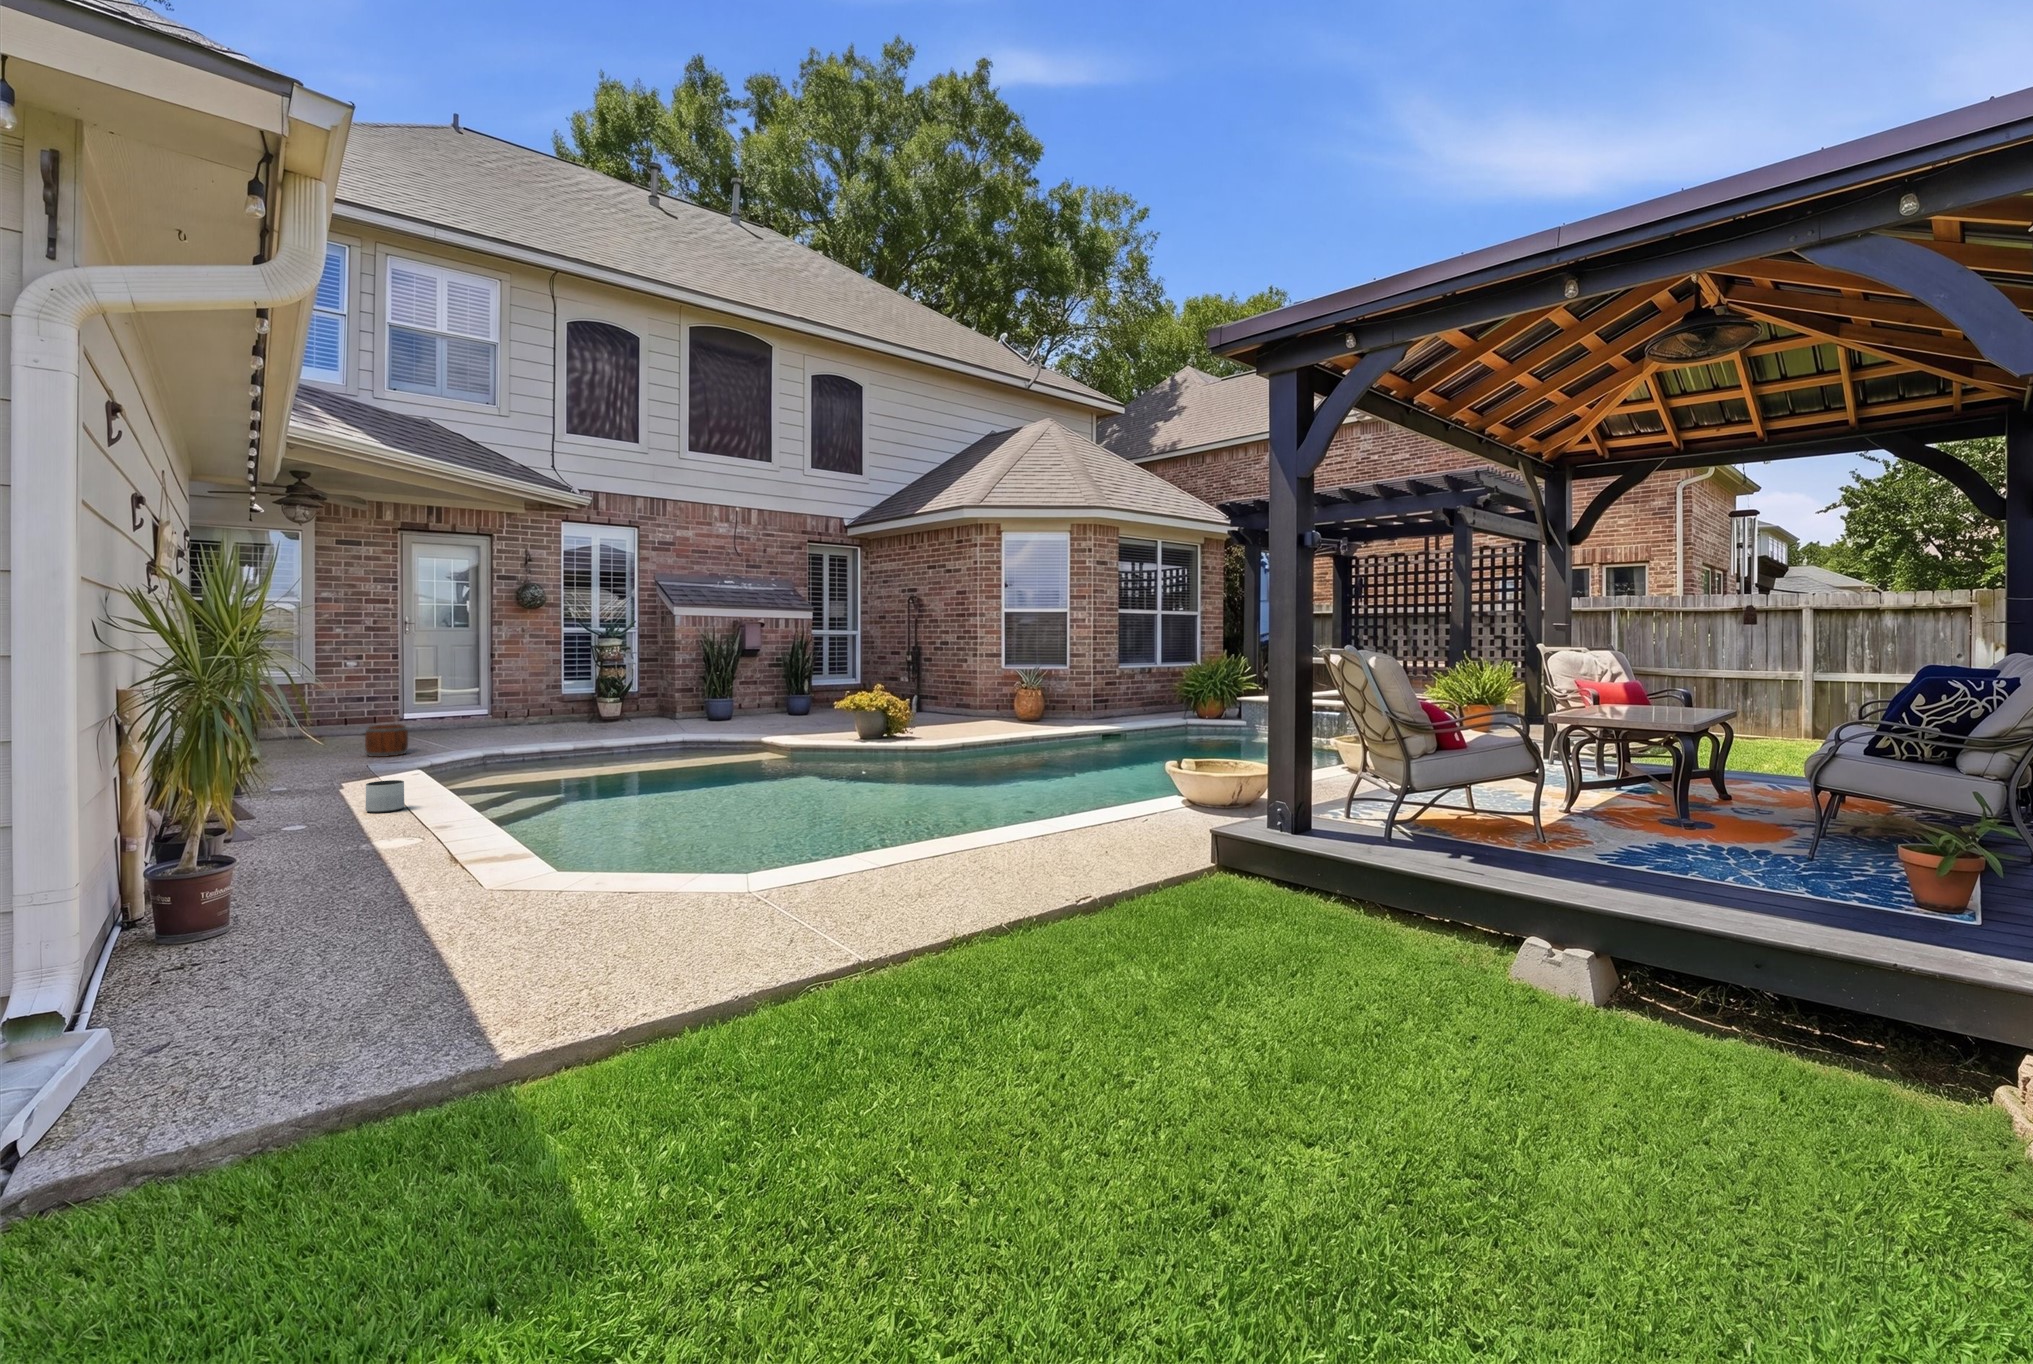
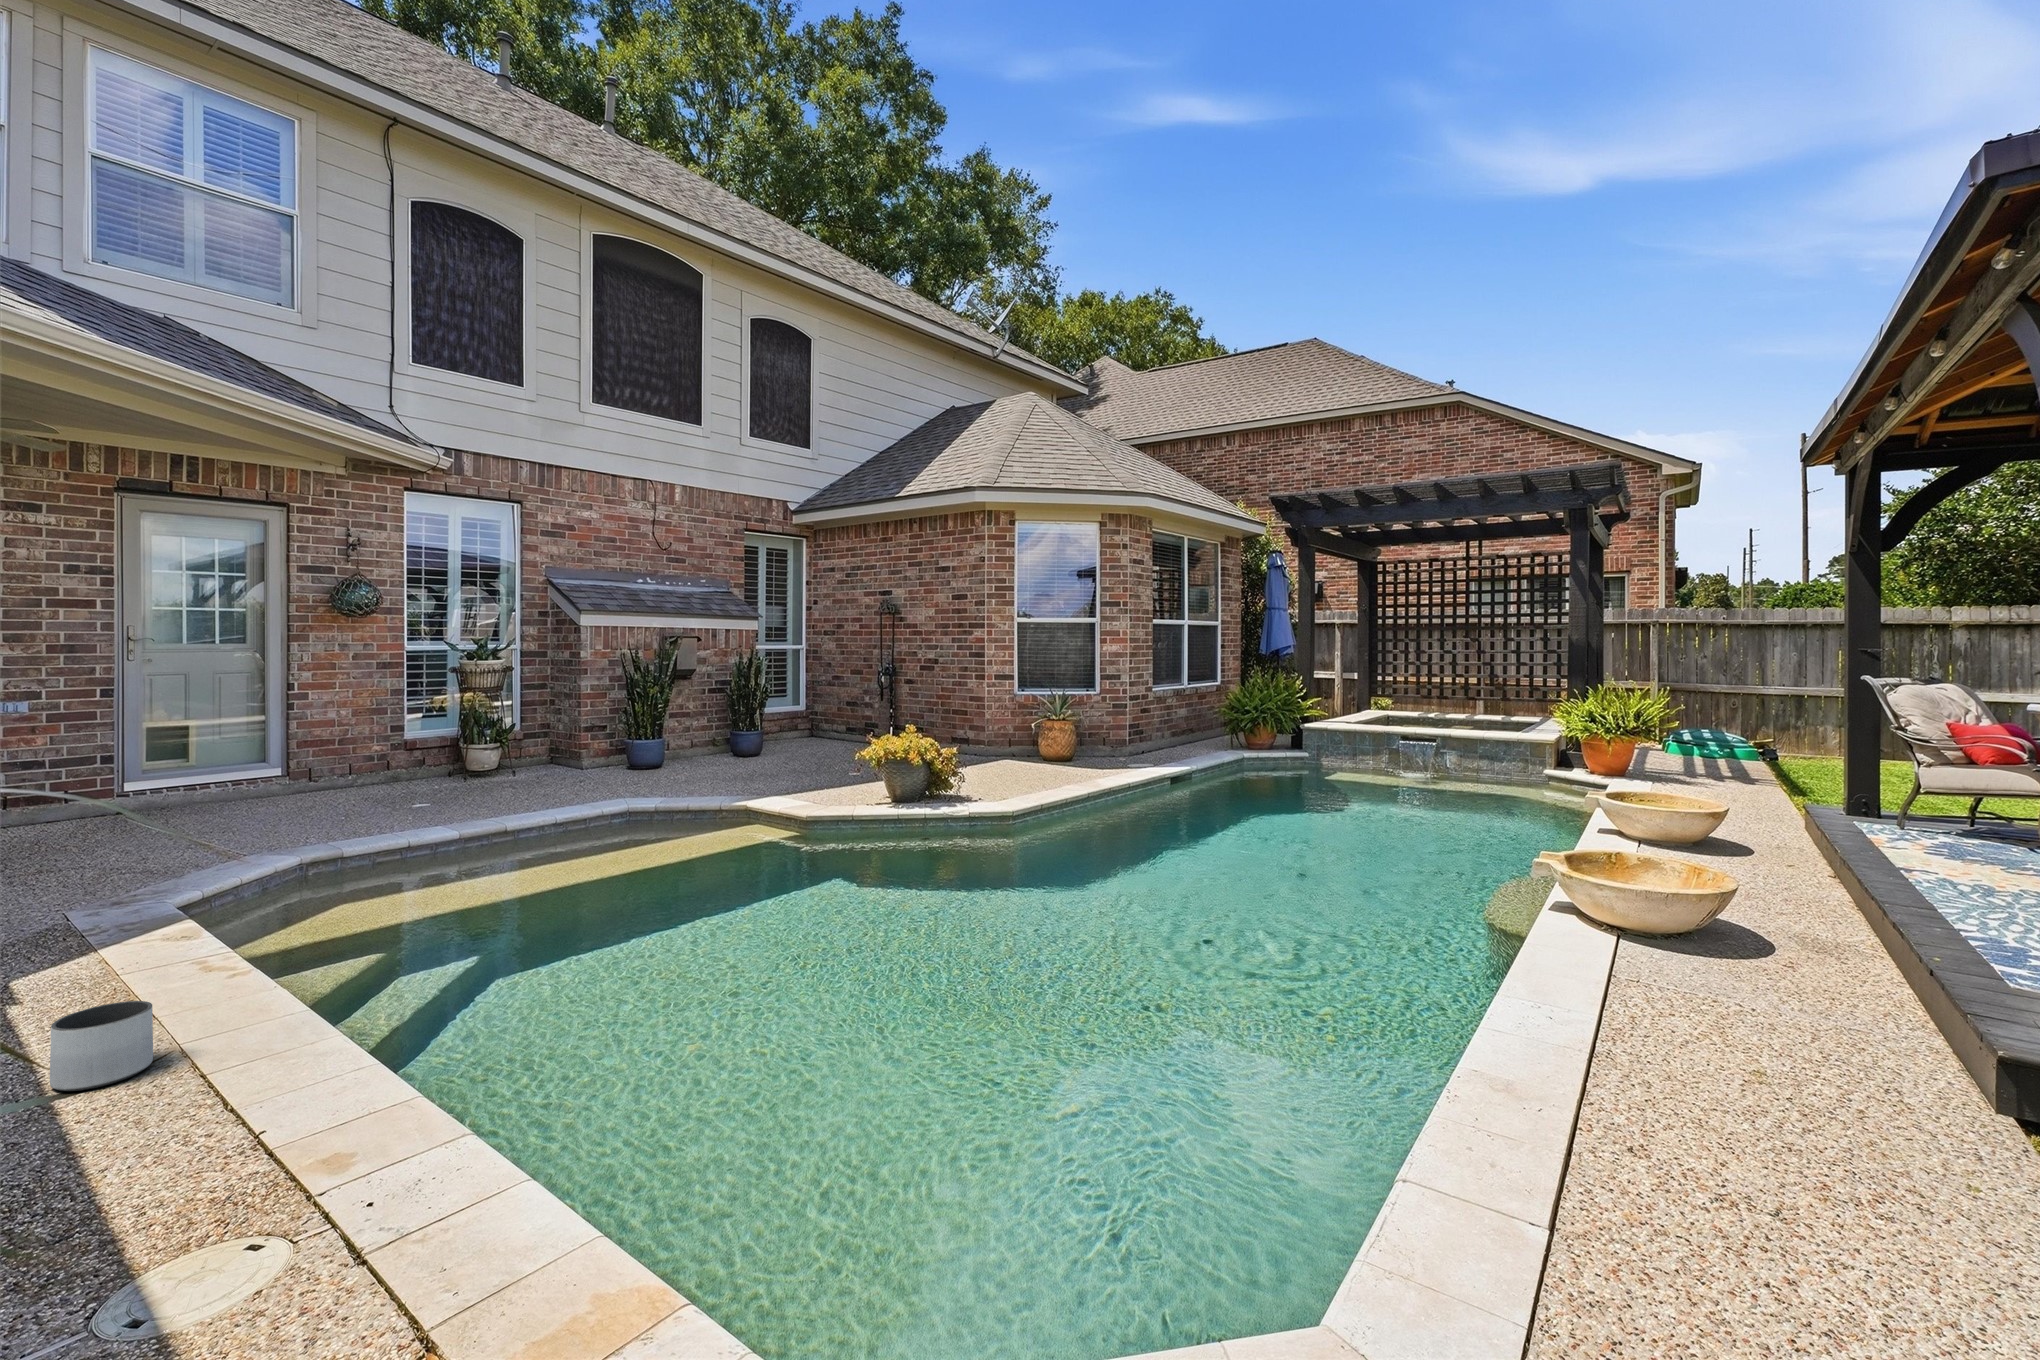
bucket: present [365,724,408,757] -> none [52,820,143,884]

